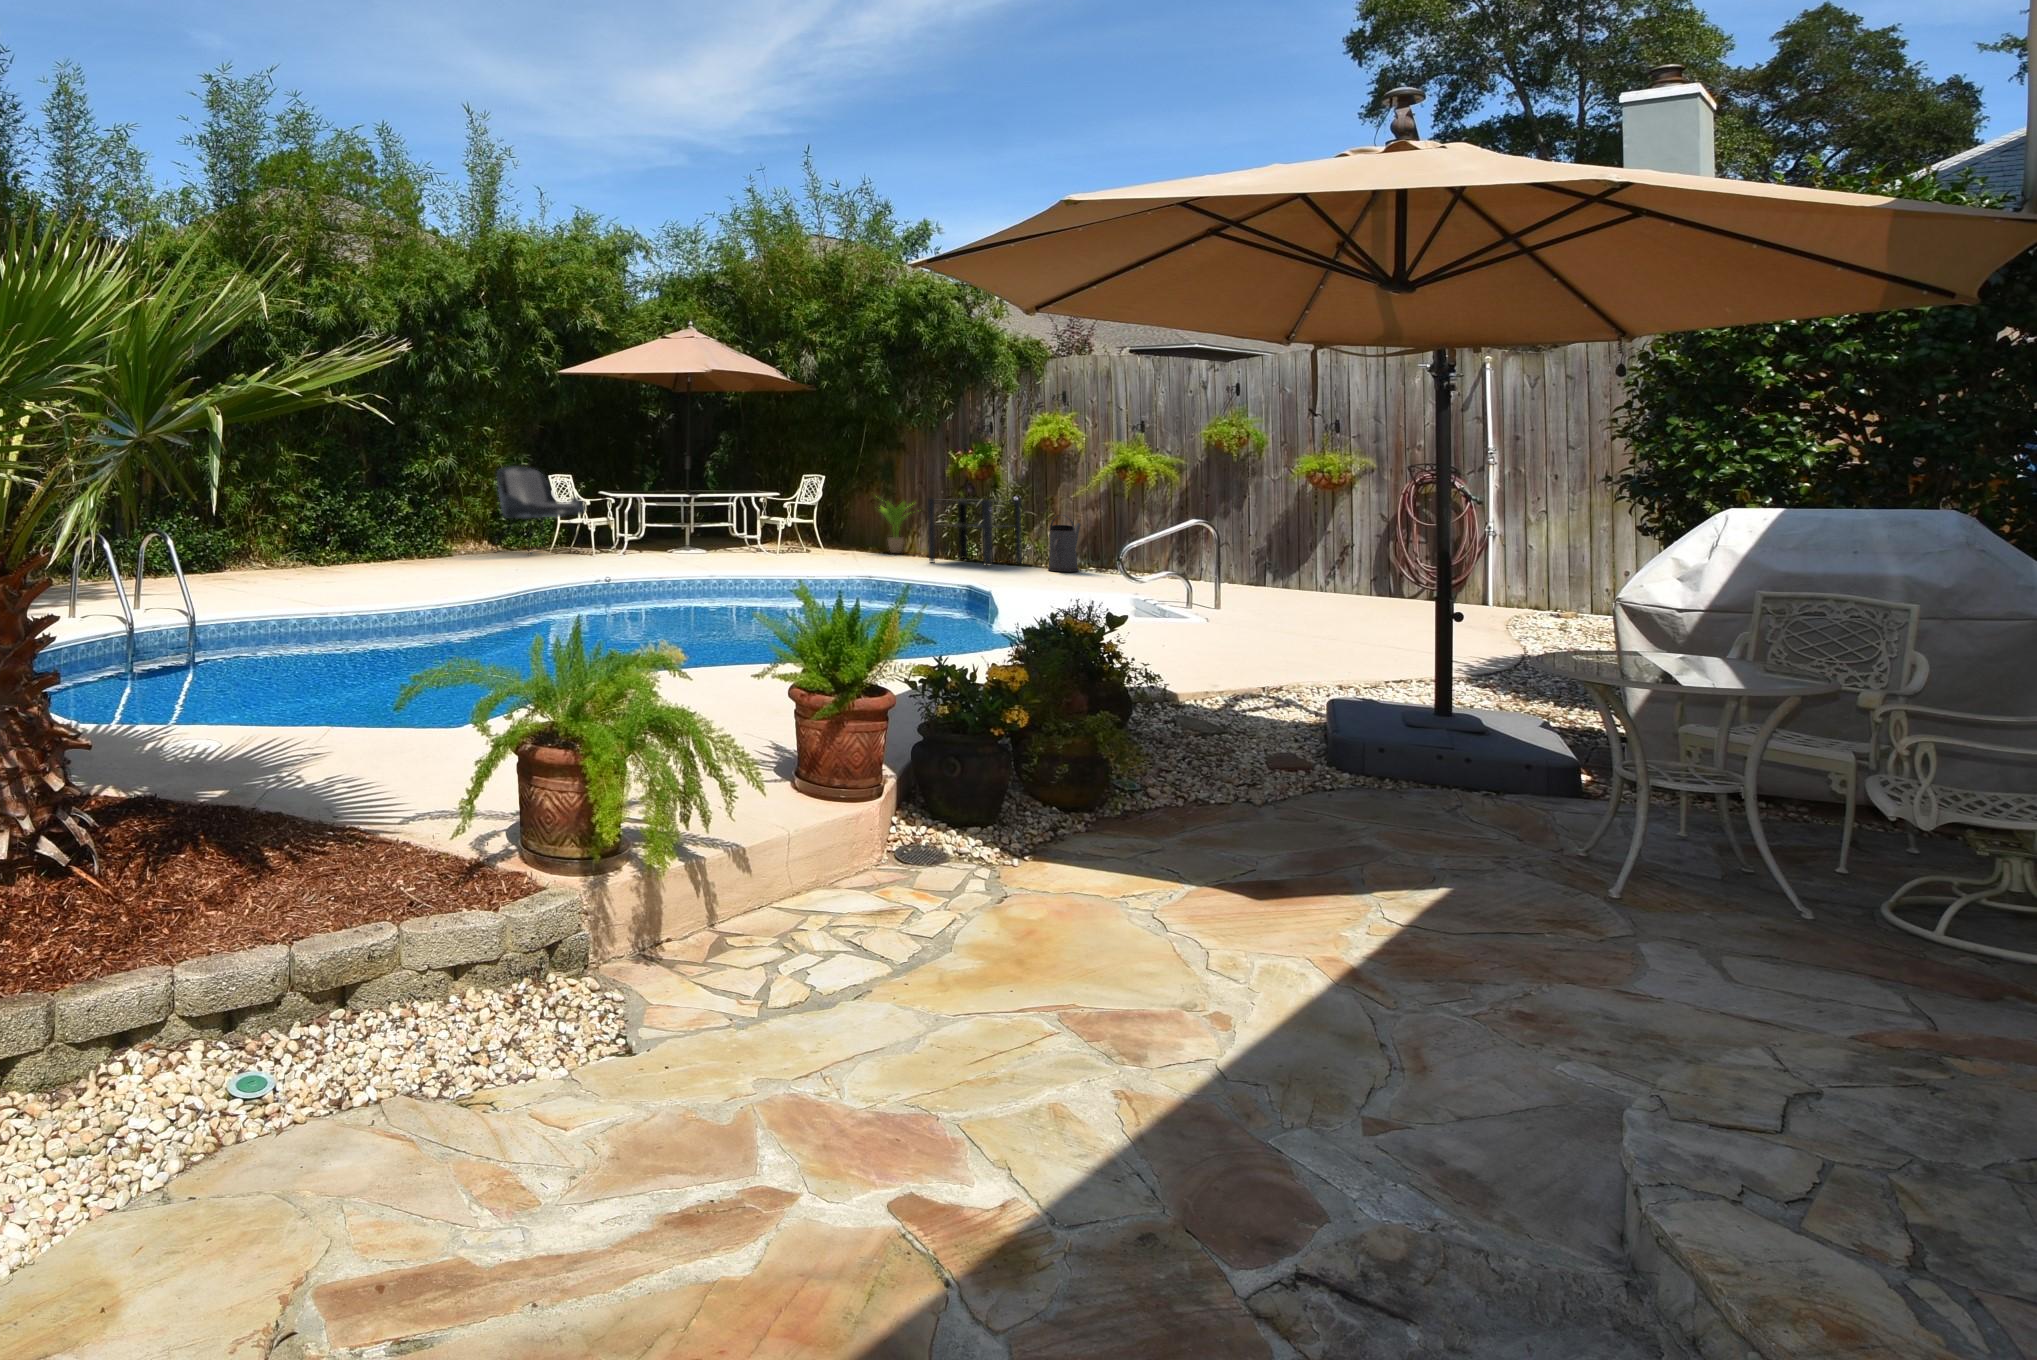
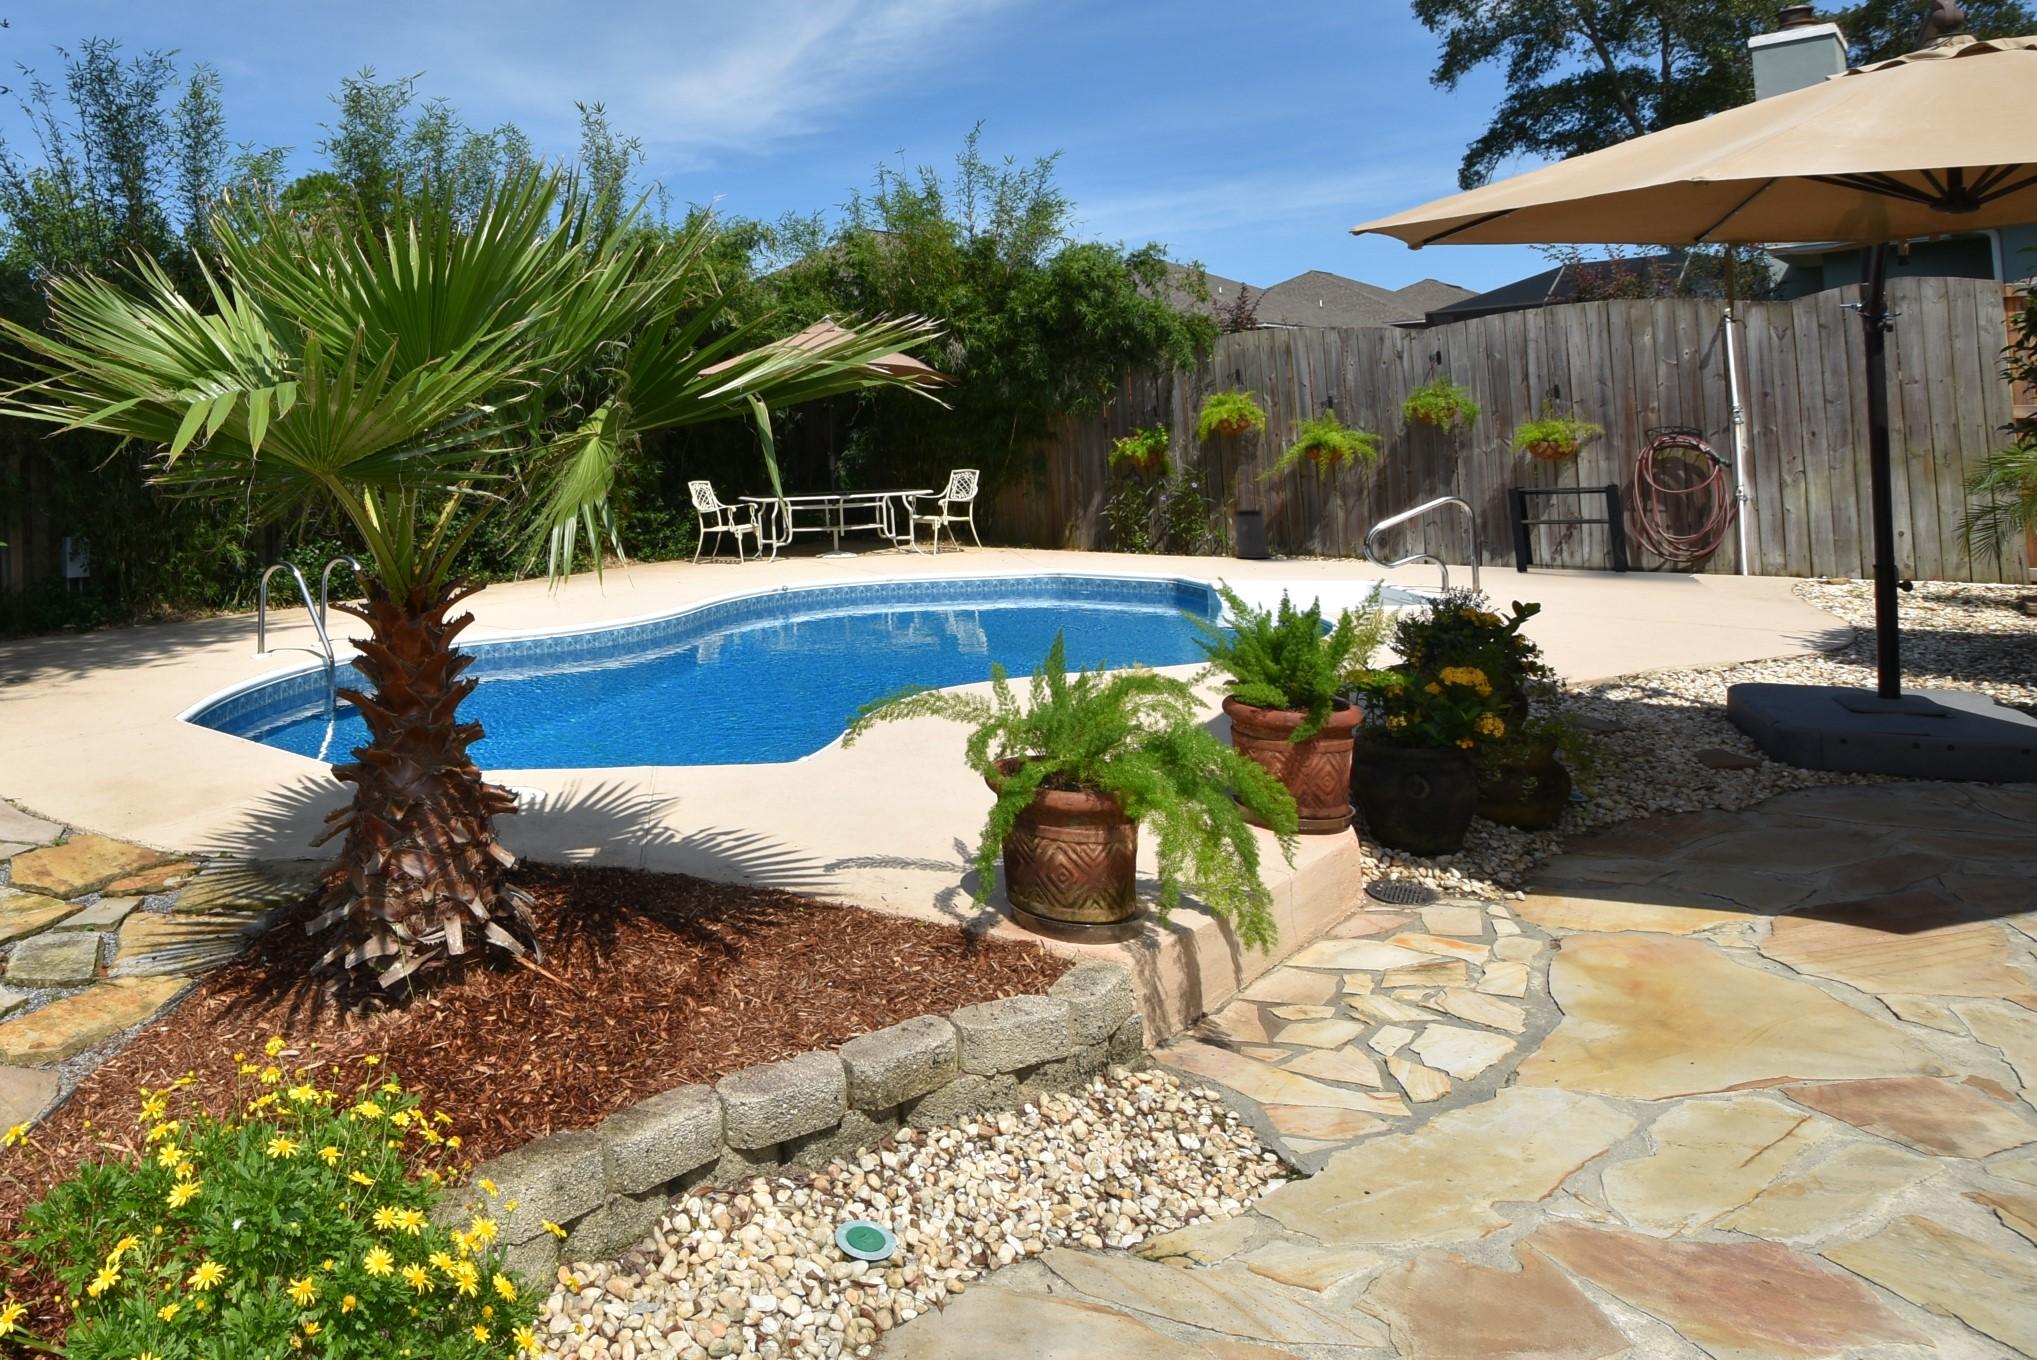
lounge chair: present [497,467,586,554] -> none [632,476,731,569]
side table: present [928,498,1022,566] -> present [1508,484,1628,573]
potted plant: present [880,501,911,553] -> none [1025,485,1082,548]

